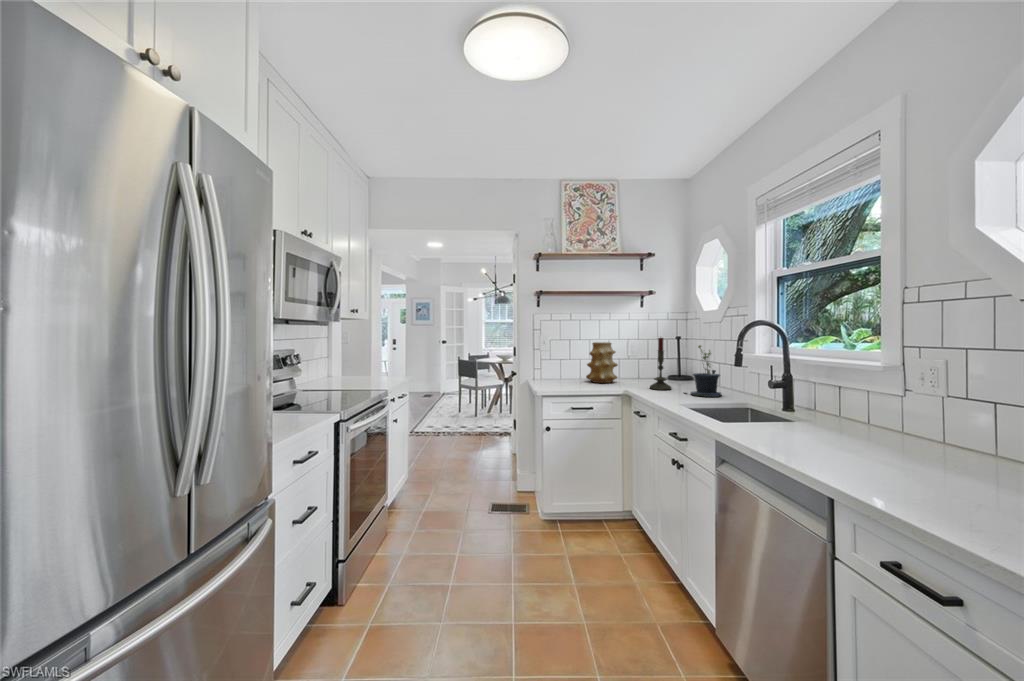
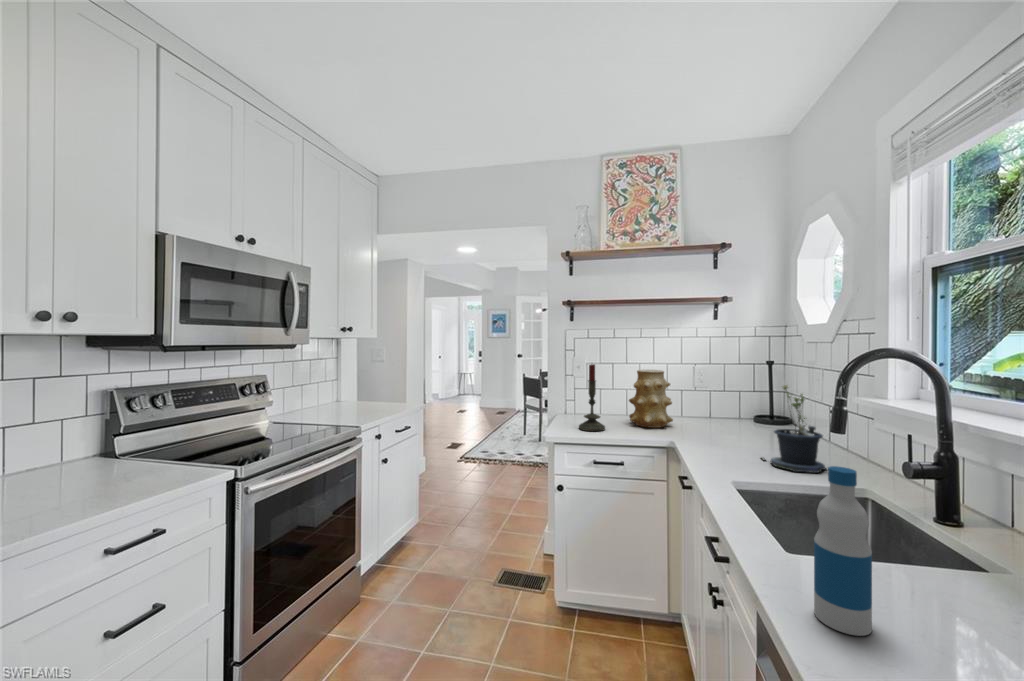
candle: present [650,338,671,390] -> present [579,364,605,431]
bottle: none [748,365,772,437] -> present [814,466,872,636]

